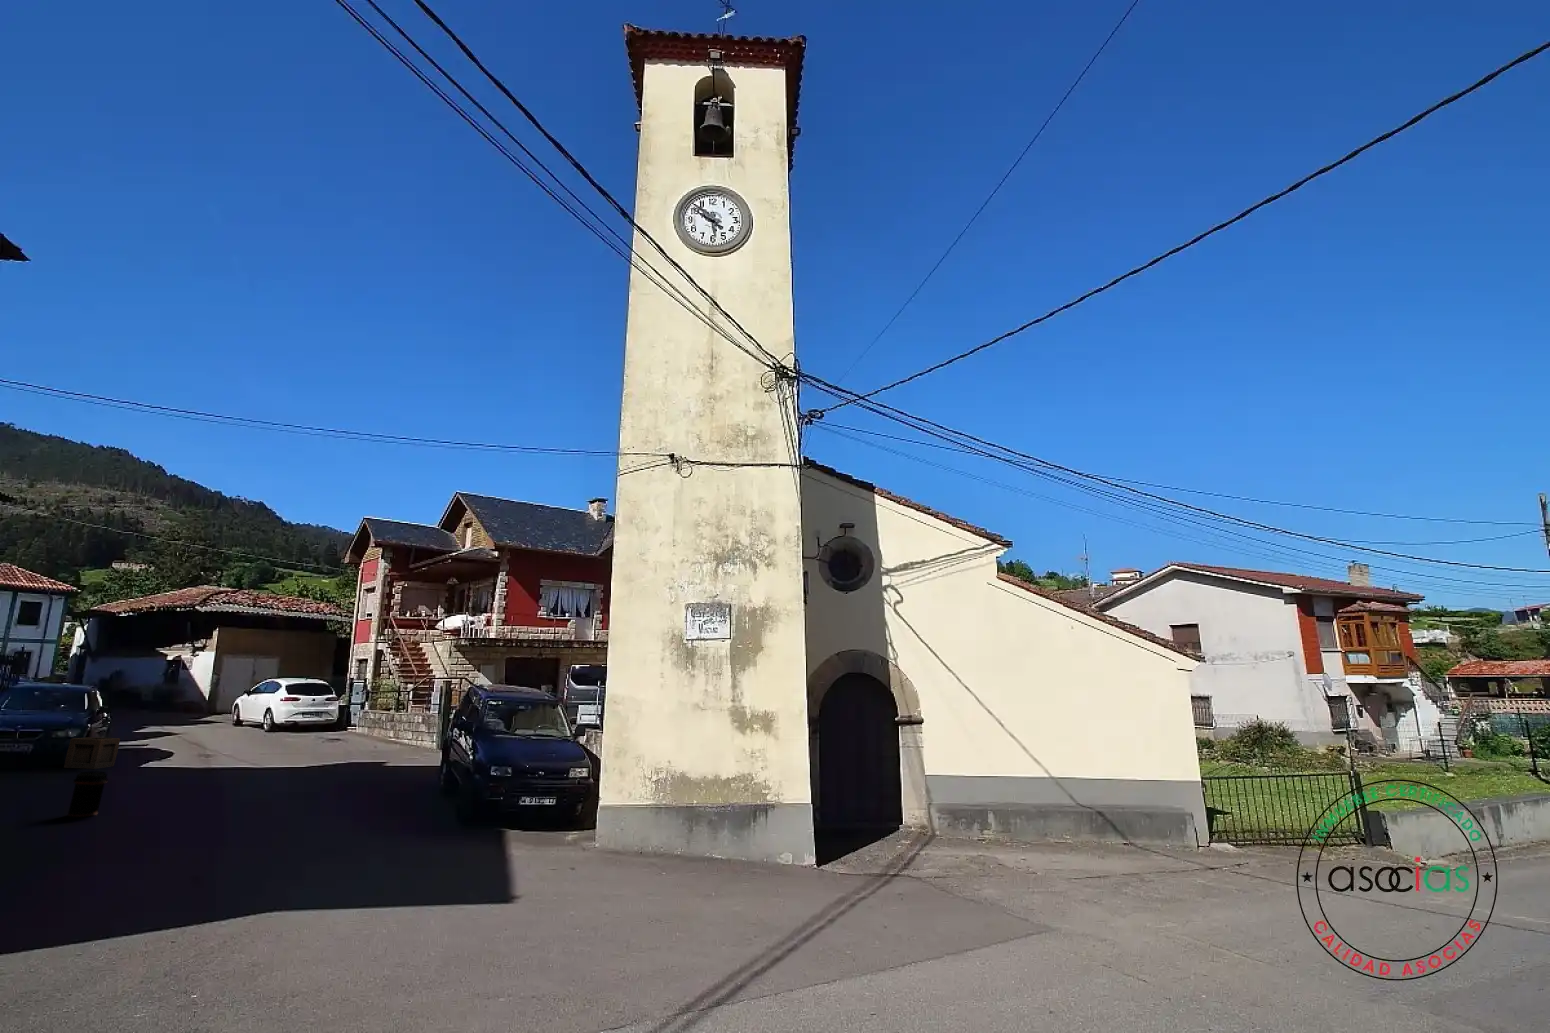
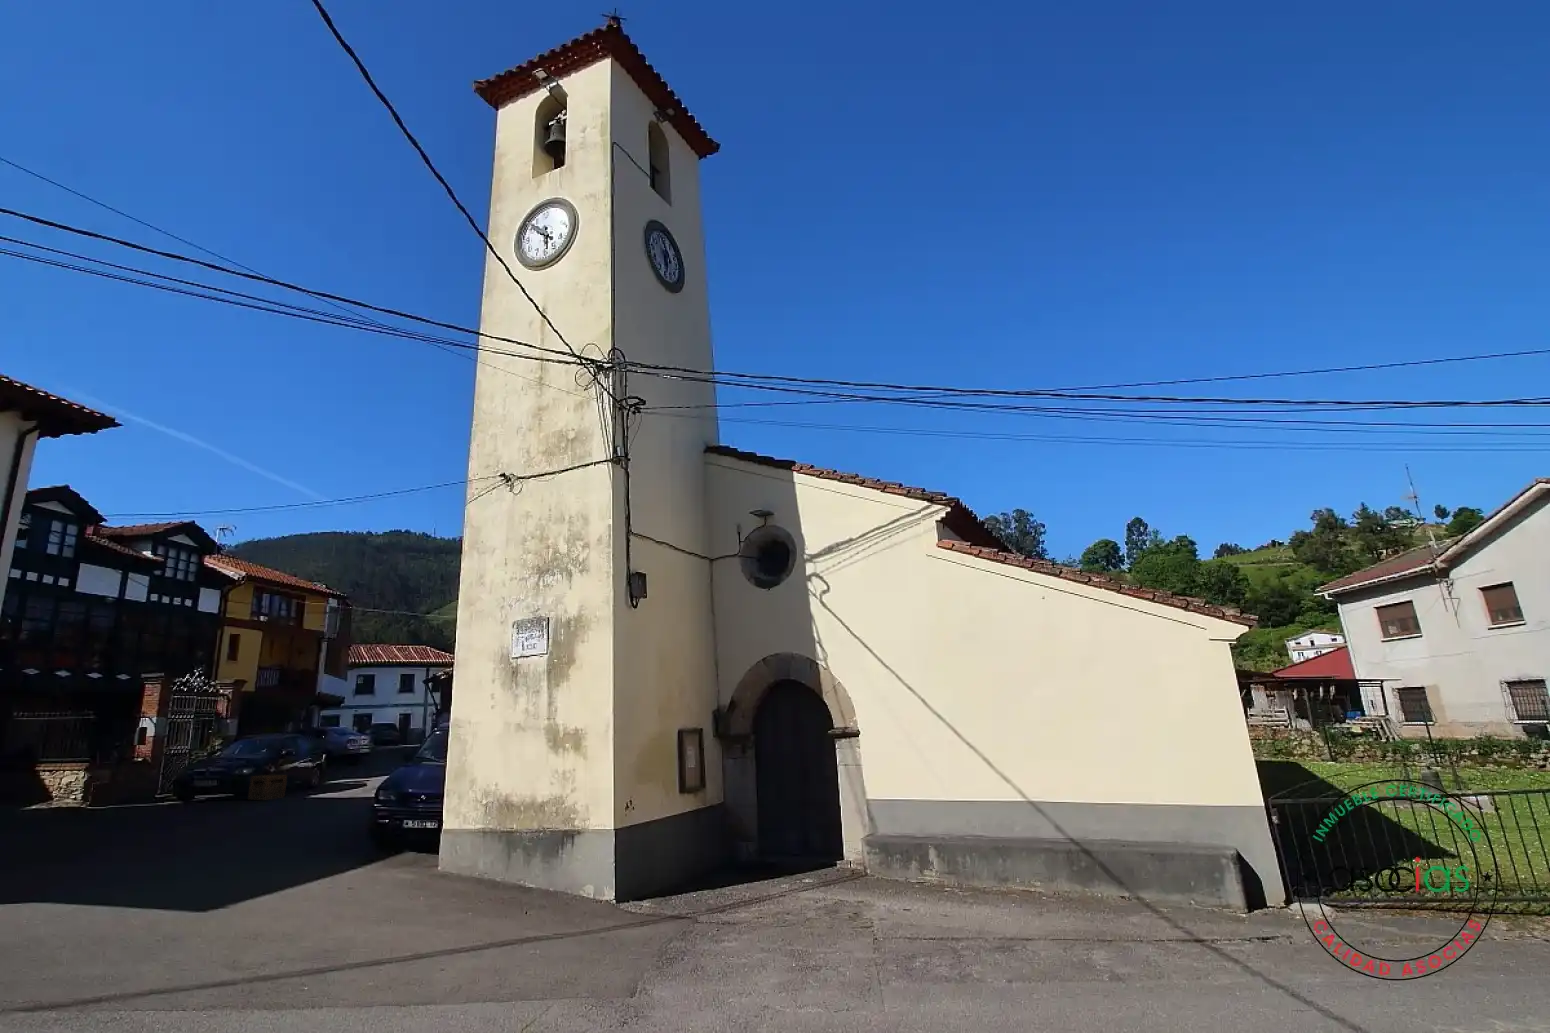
trash can: present [68,772,107,817] -> none [128,805,158,841]

